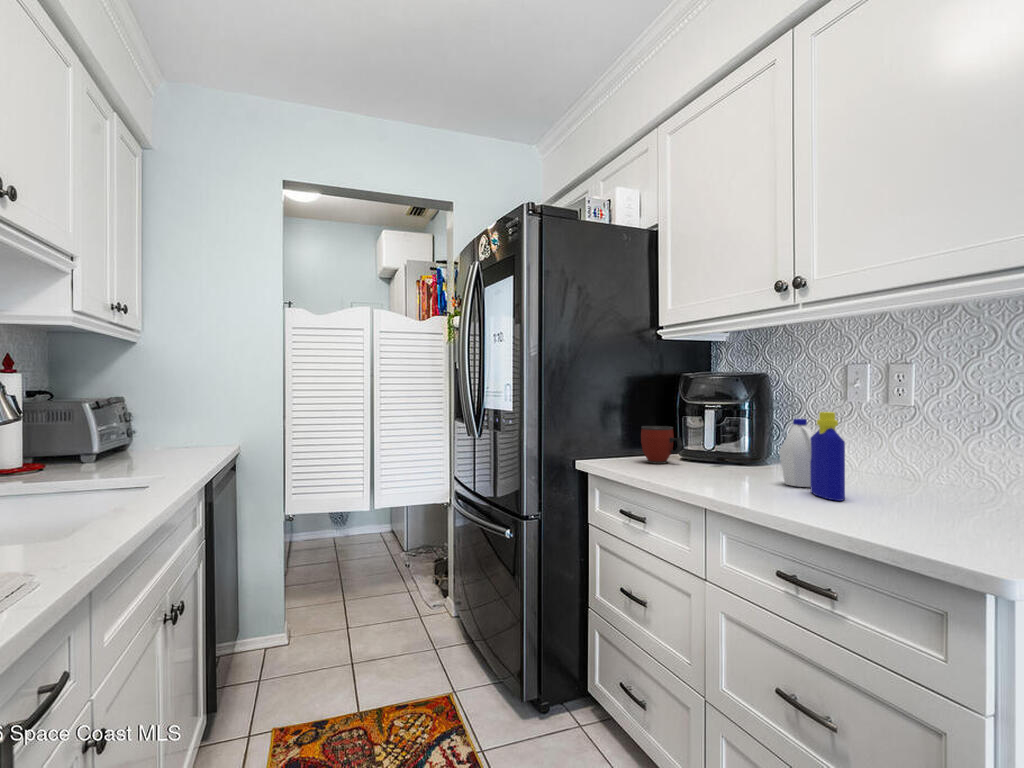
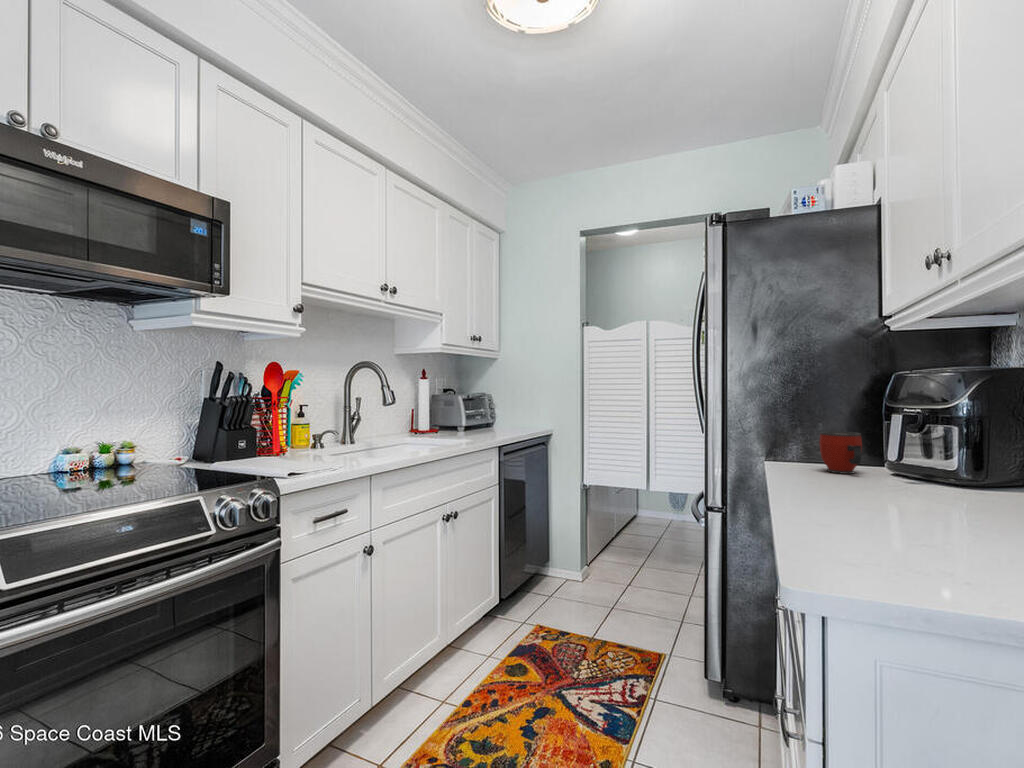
bottle: present [779,412,845,501] -> none [886,419,963,526]

